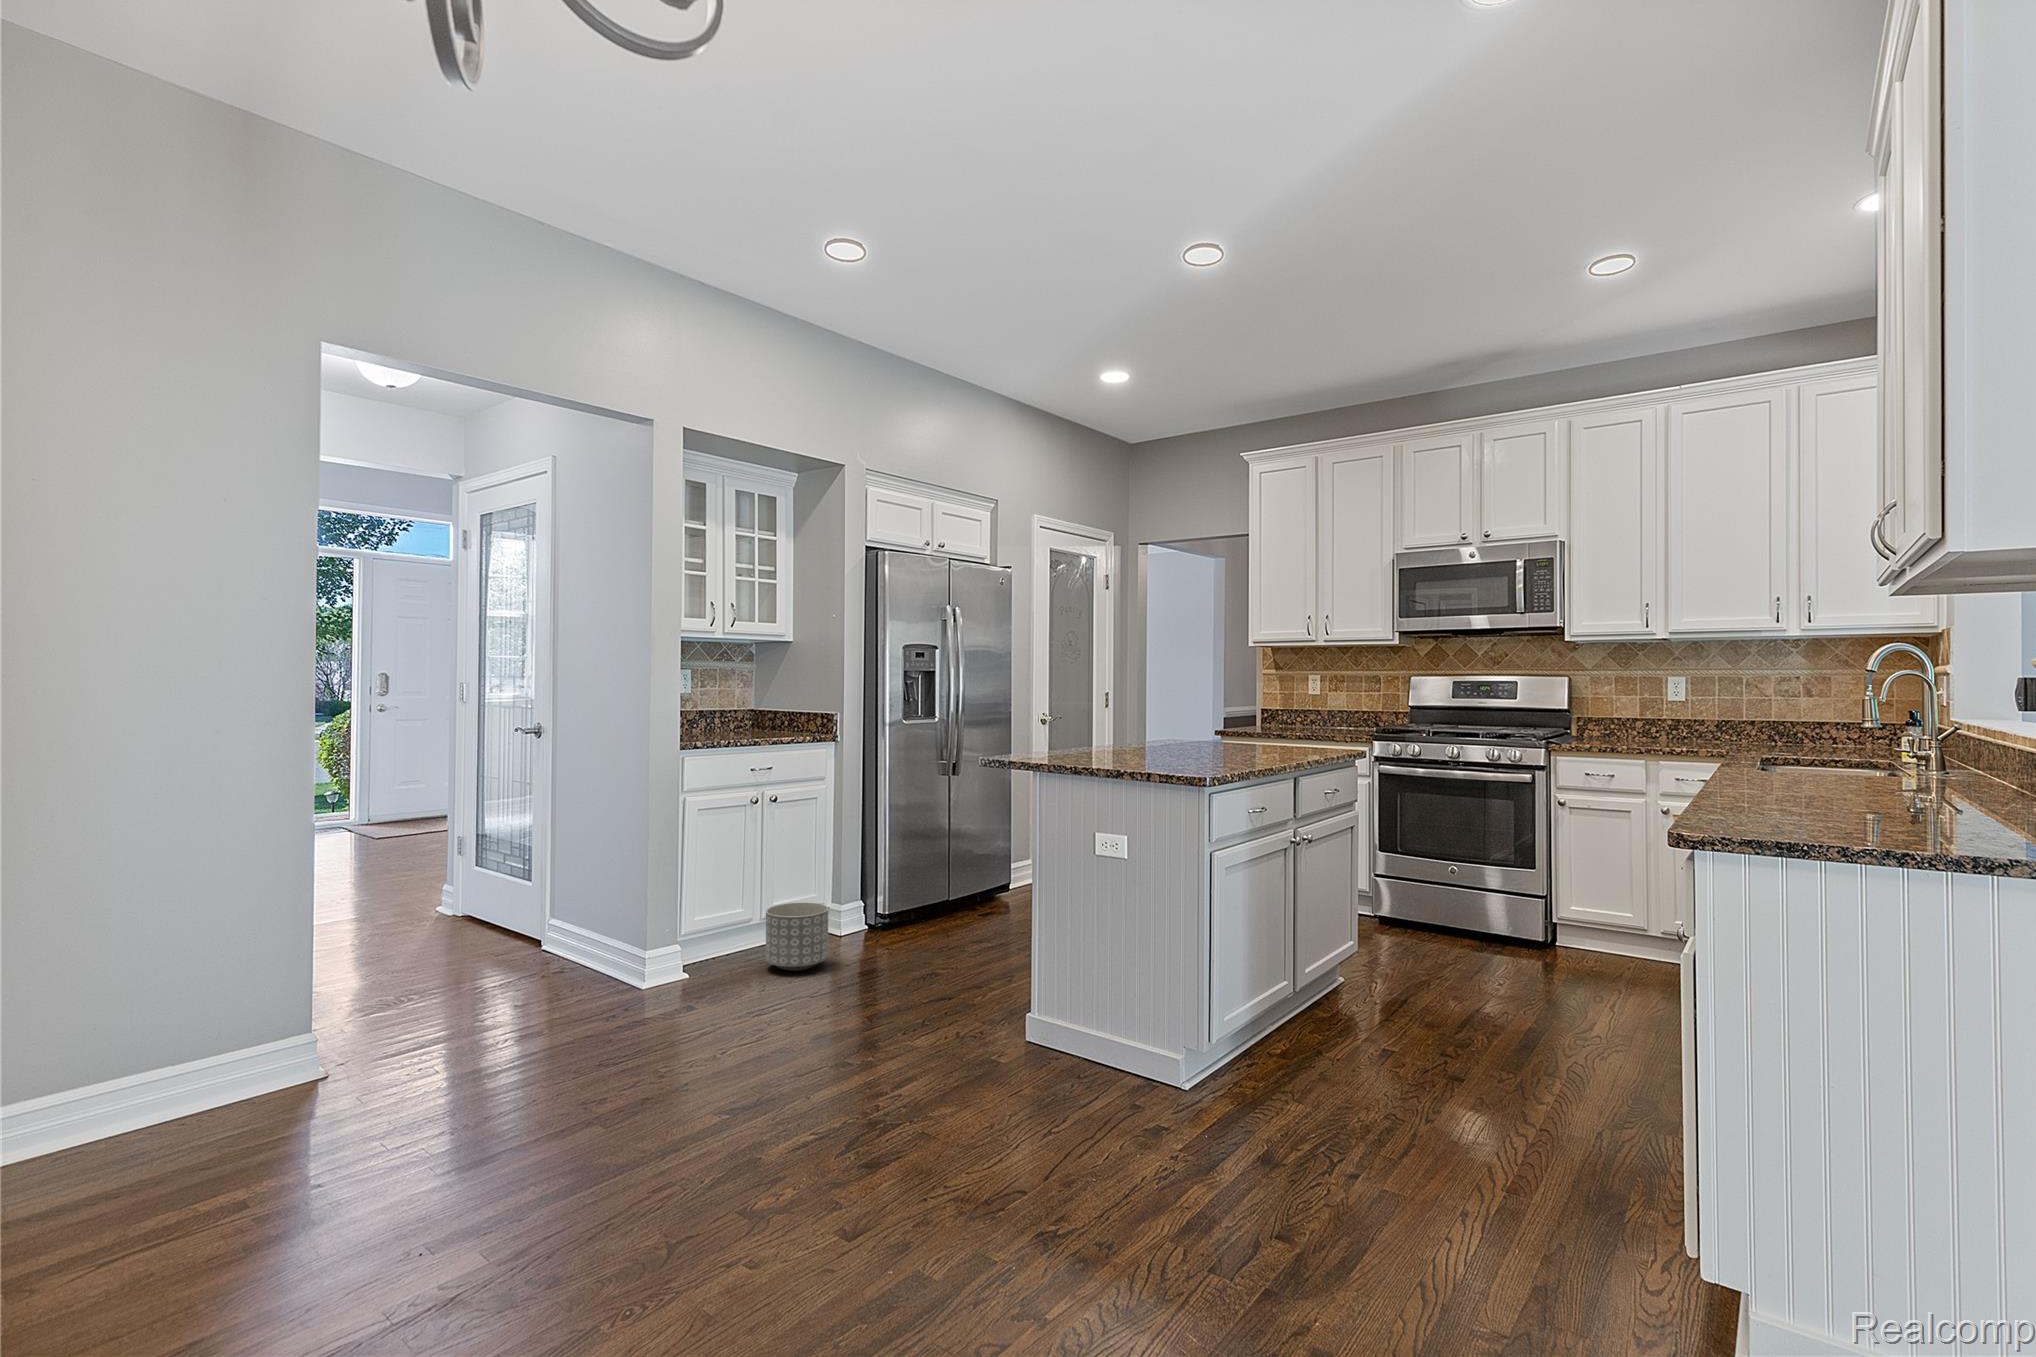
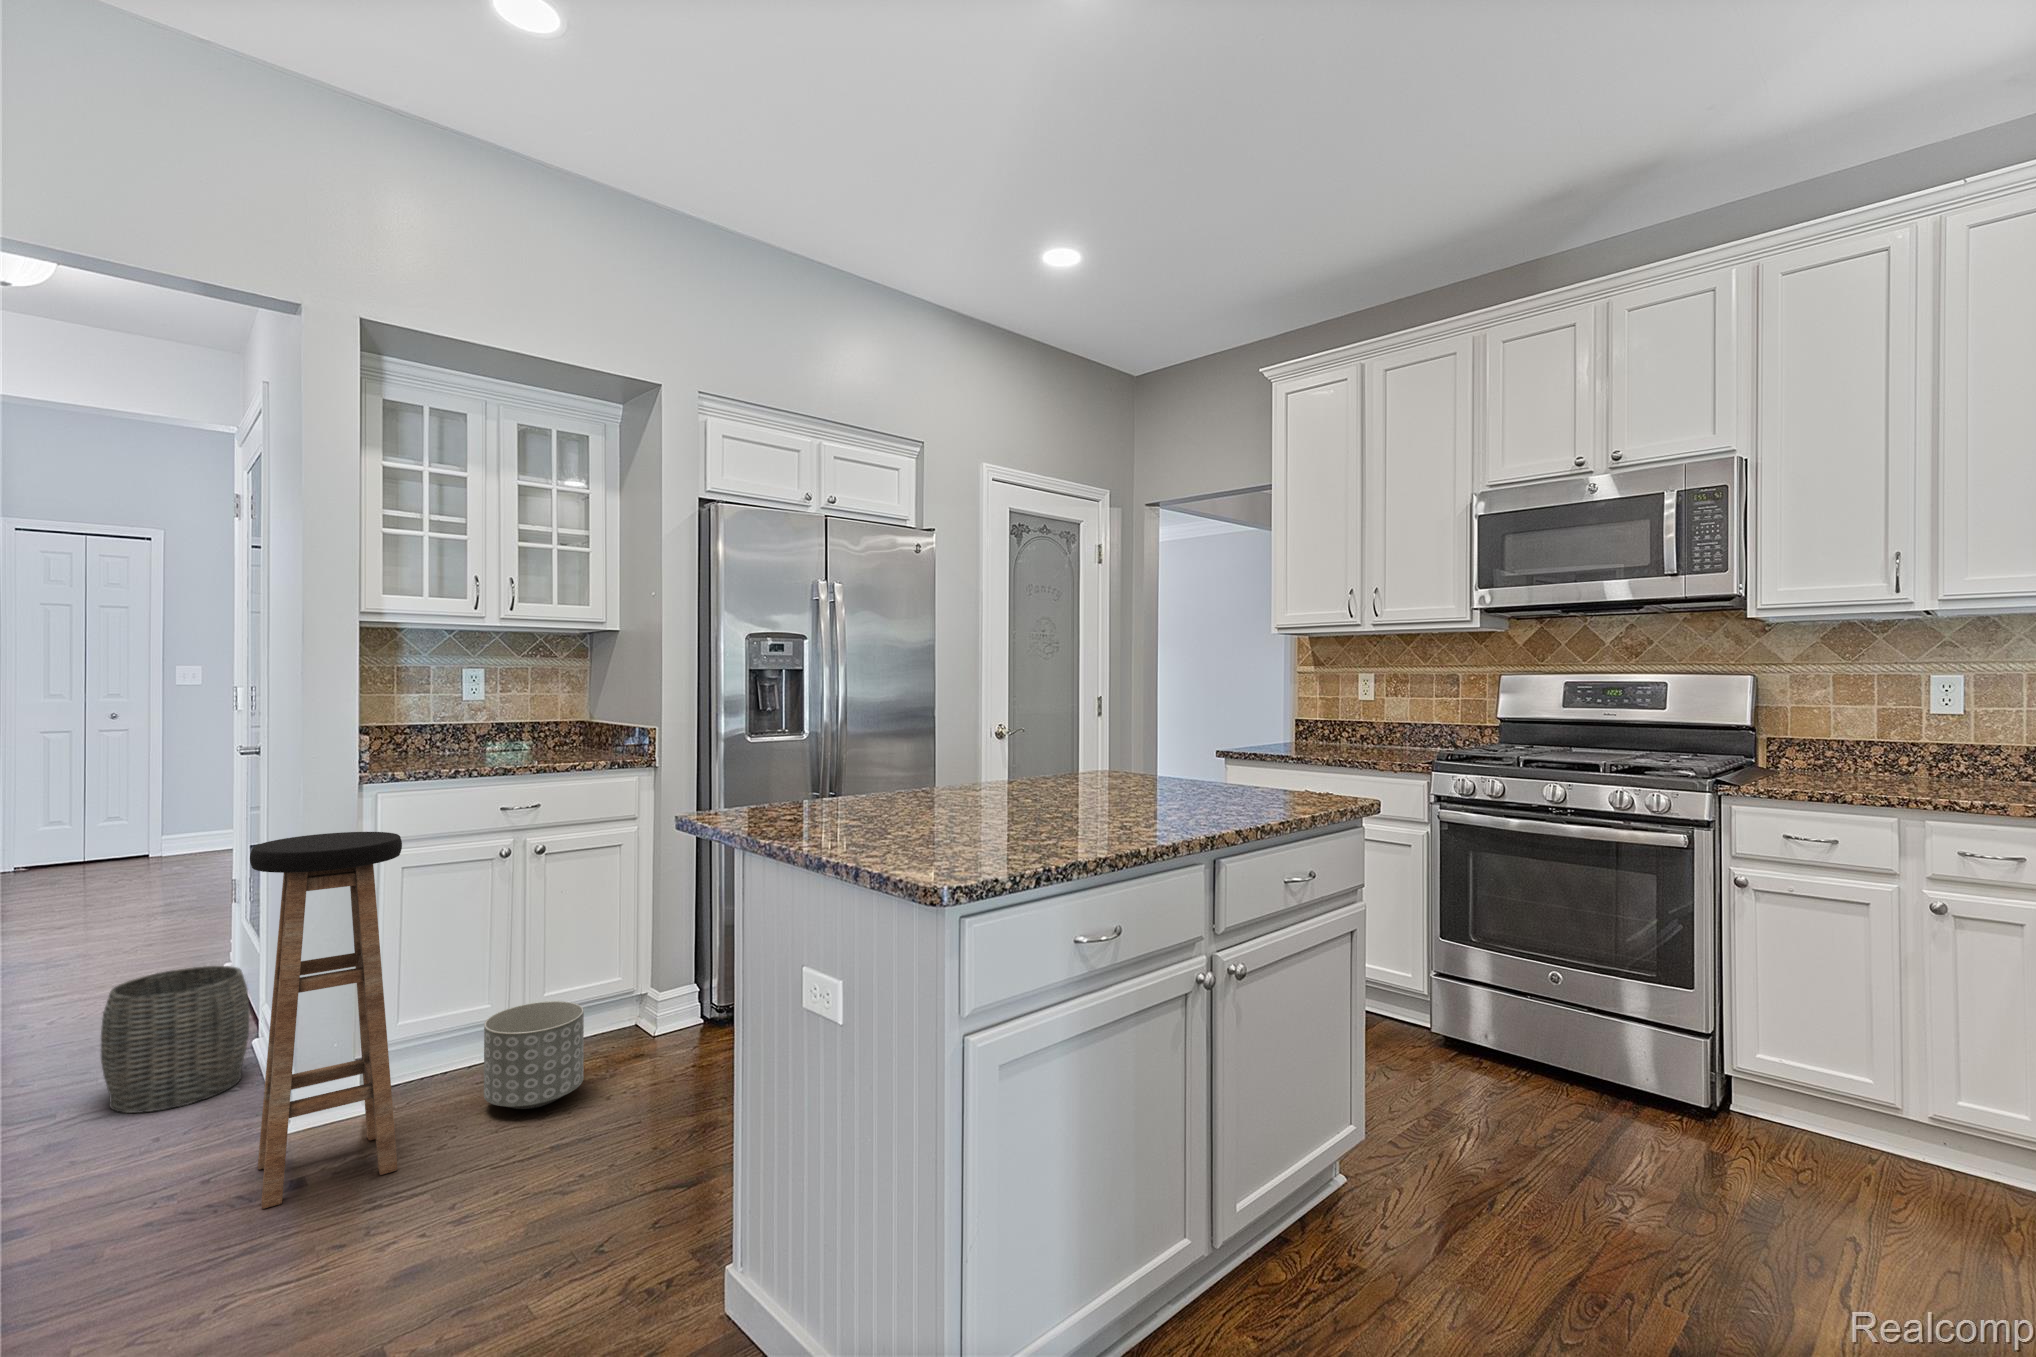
bar stool: none [649,779,748,1016] -> present [250,832,402,1209]
woven basket: none [483,886,572,983] -> present [101,966,249,1113]

